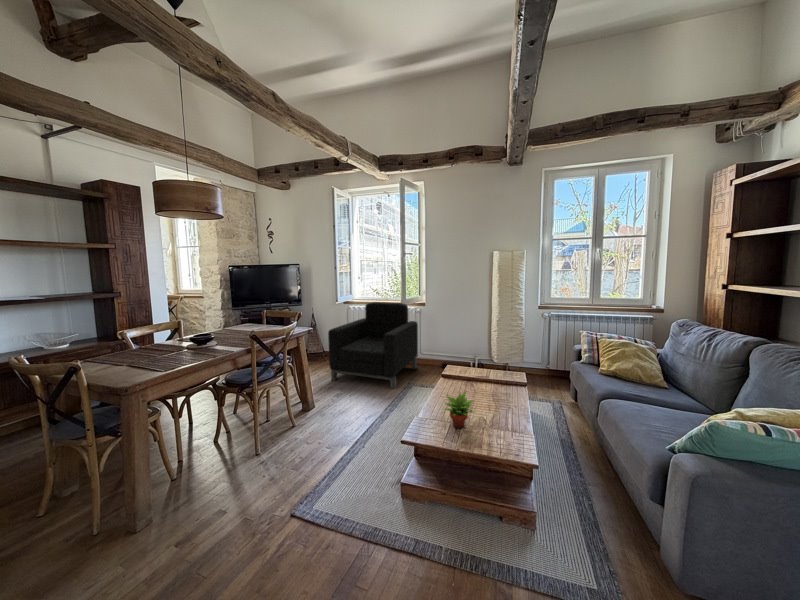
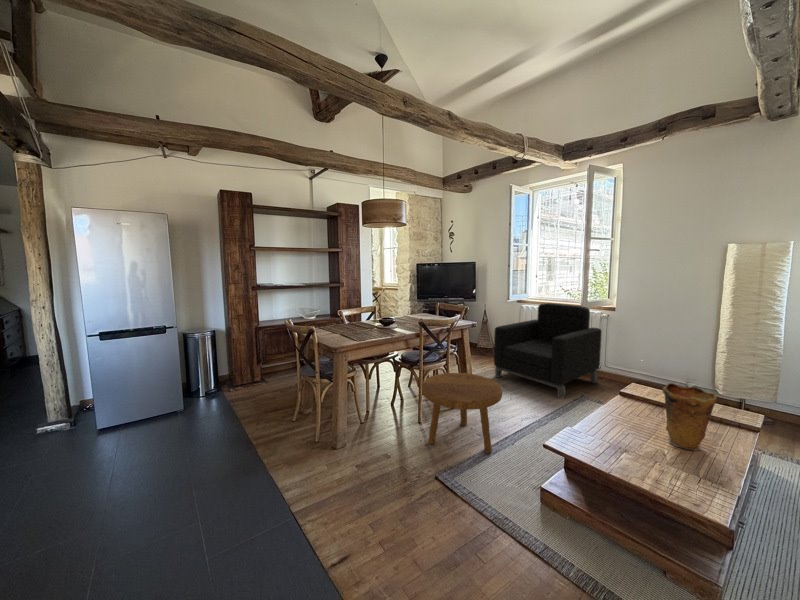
vase: none [480,361,512,411] -> present [662,383,717,450]
footstool: none [261,384,351,476] -> present [422,373,502,453]
succulent plant: present [444,392,474,428] -> none [599,411,645,452]

